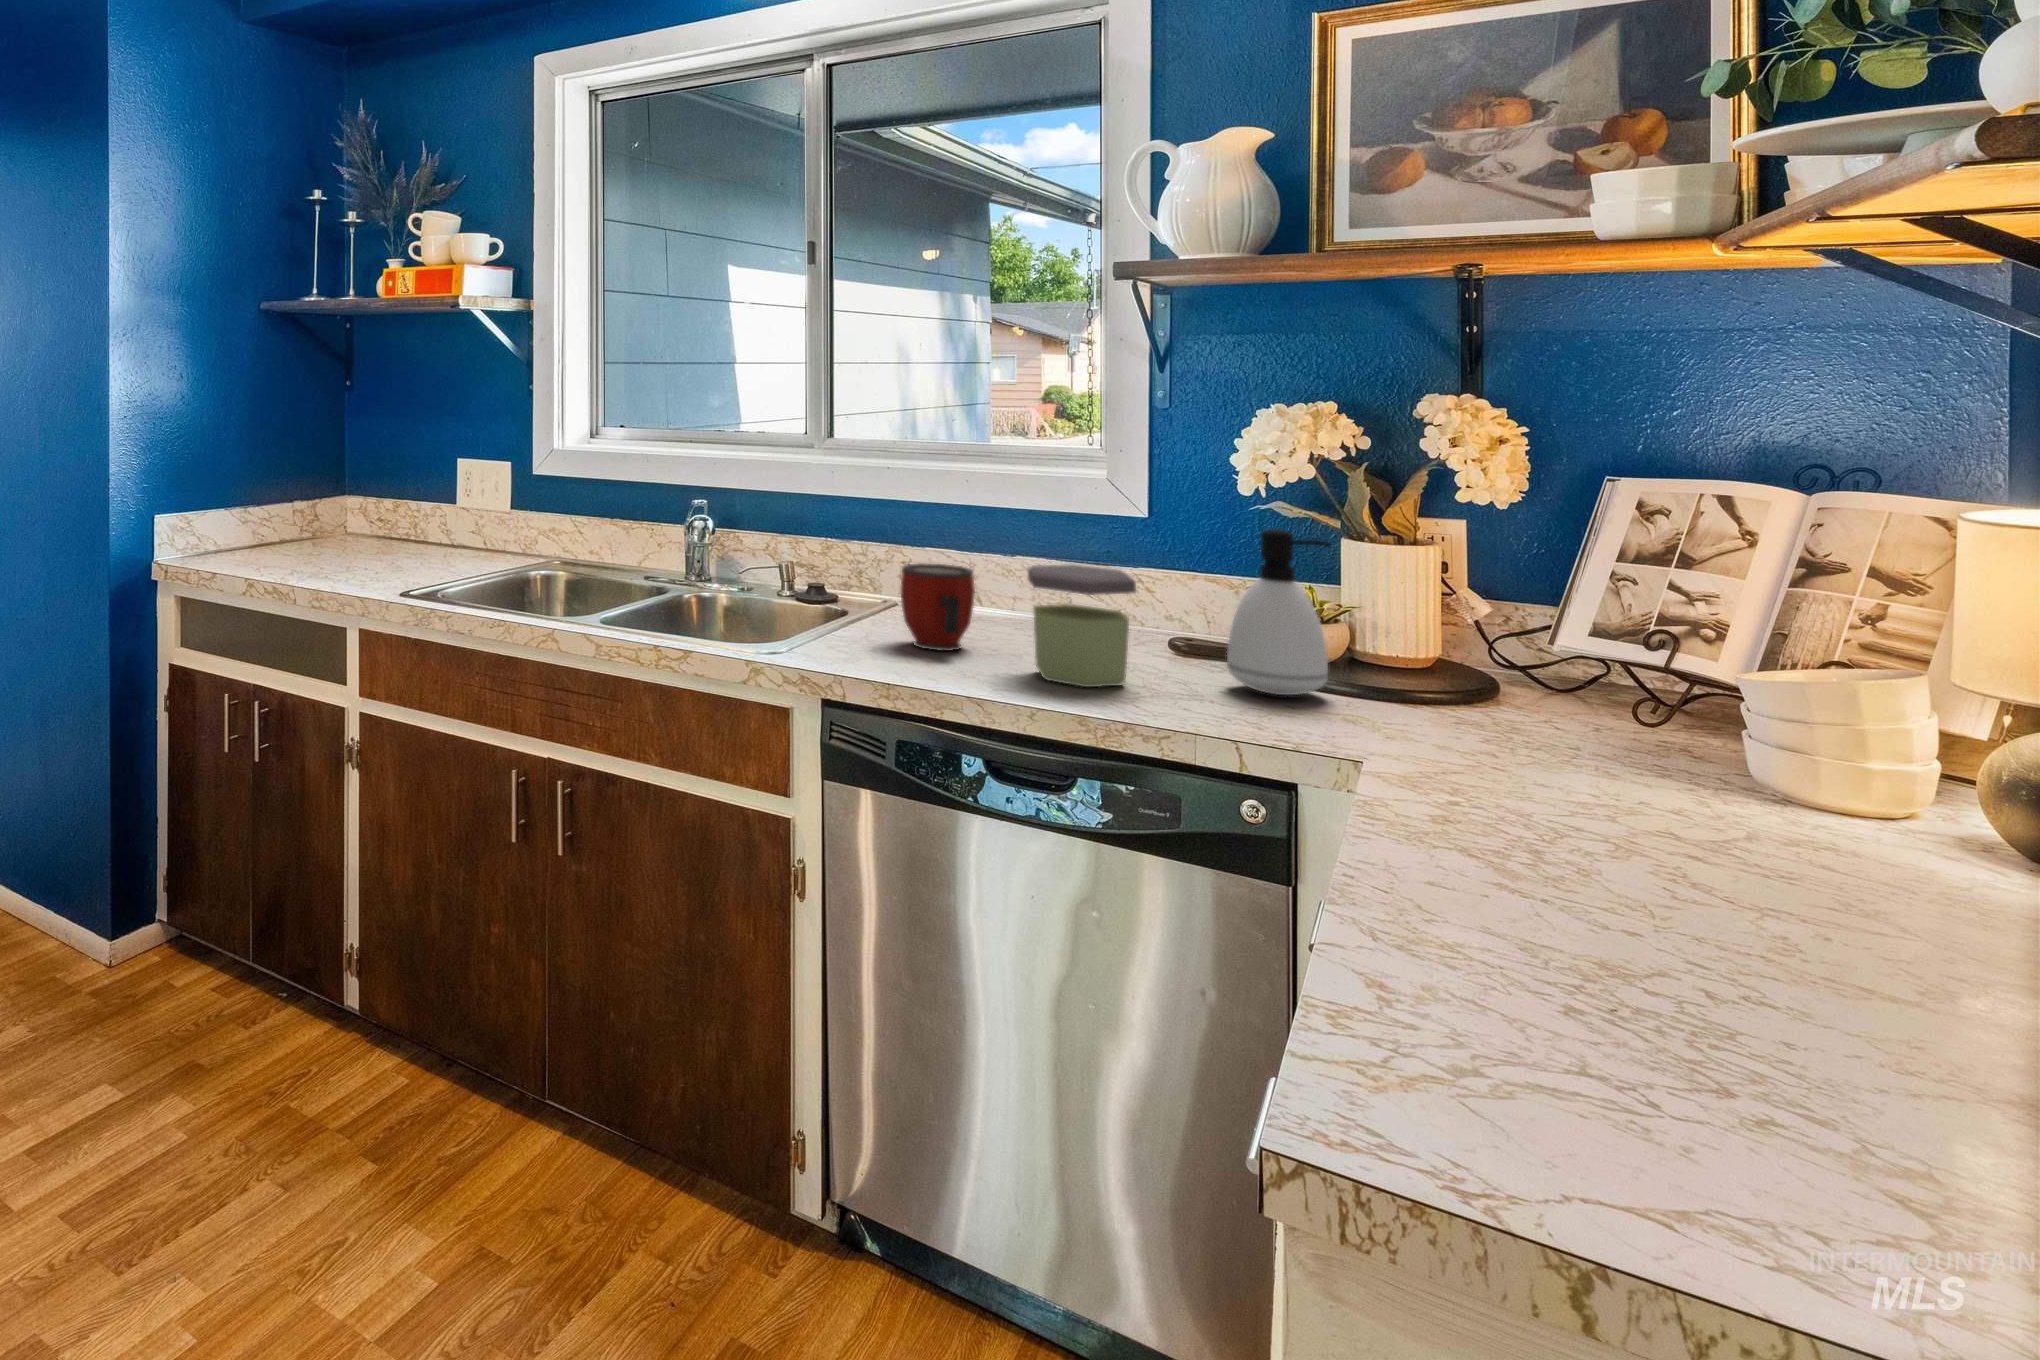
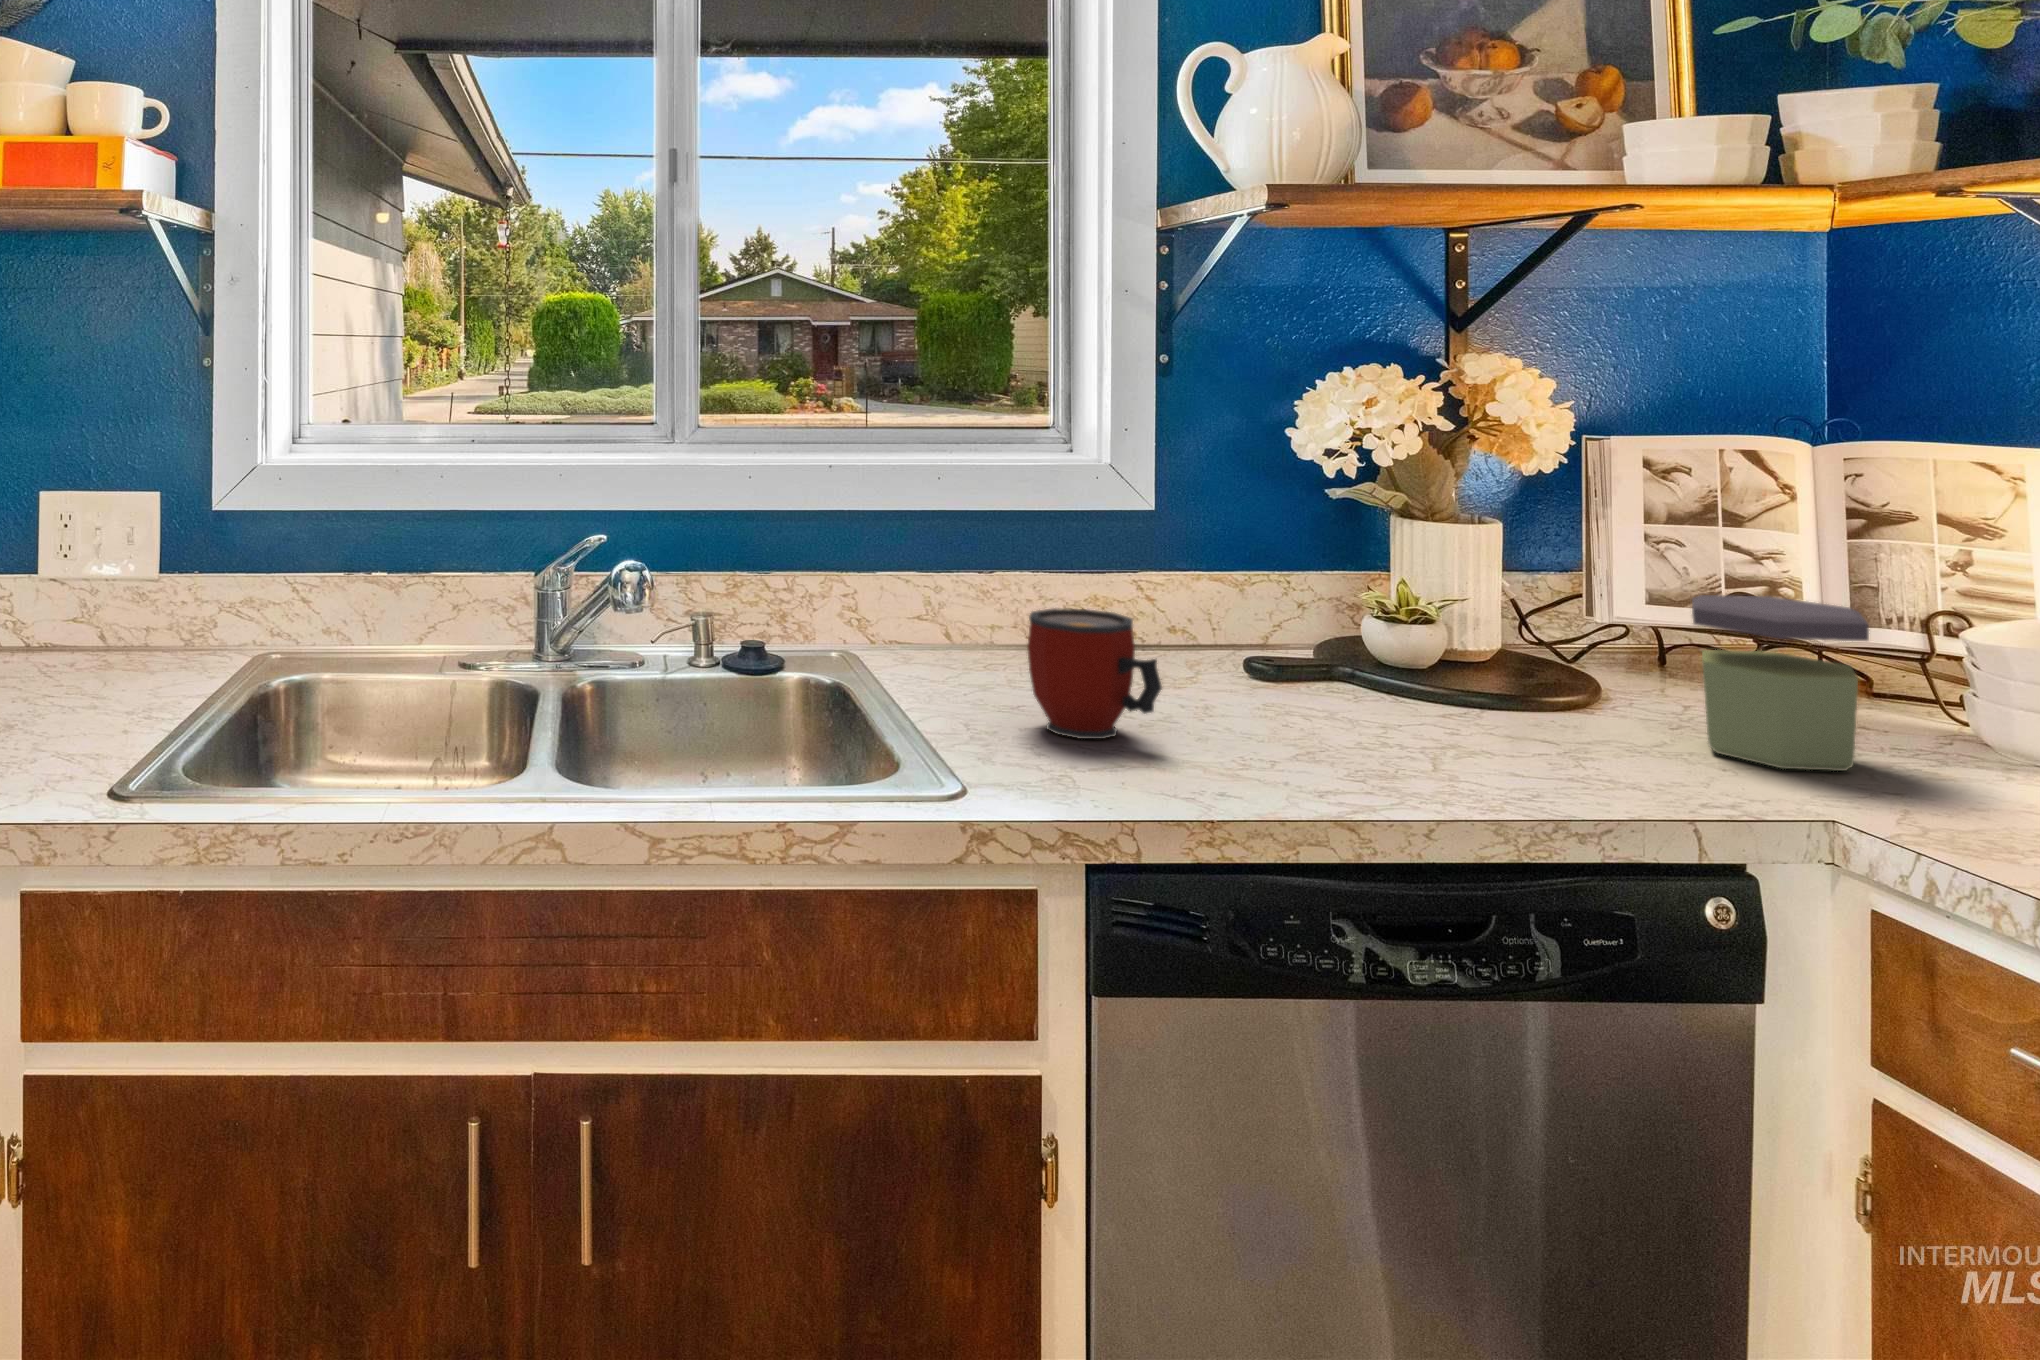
soap dispenser: present [1227,529,1330,695] -> none [1444,523,1575,732]
jar: present [1028,565,1136,687] -> present [1692,595,1869,771]

